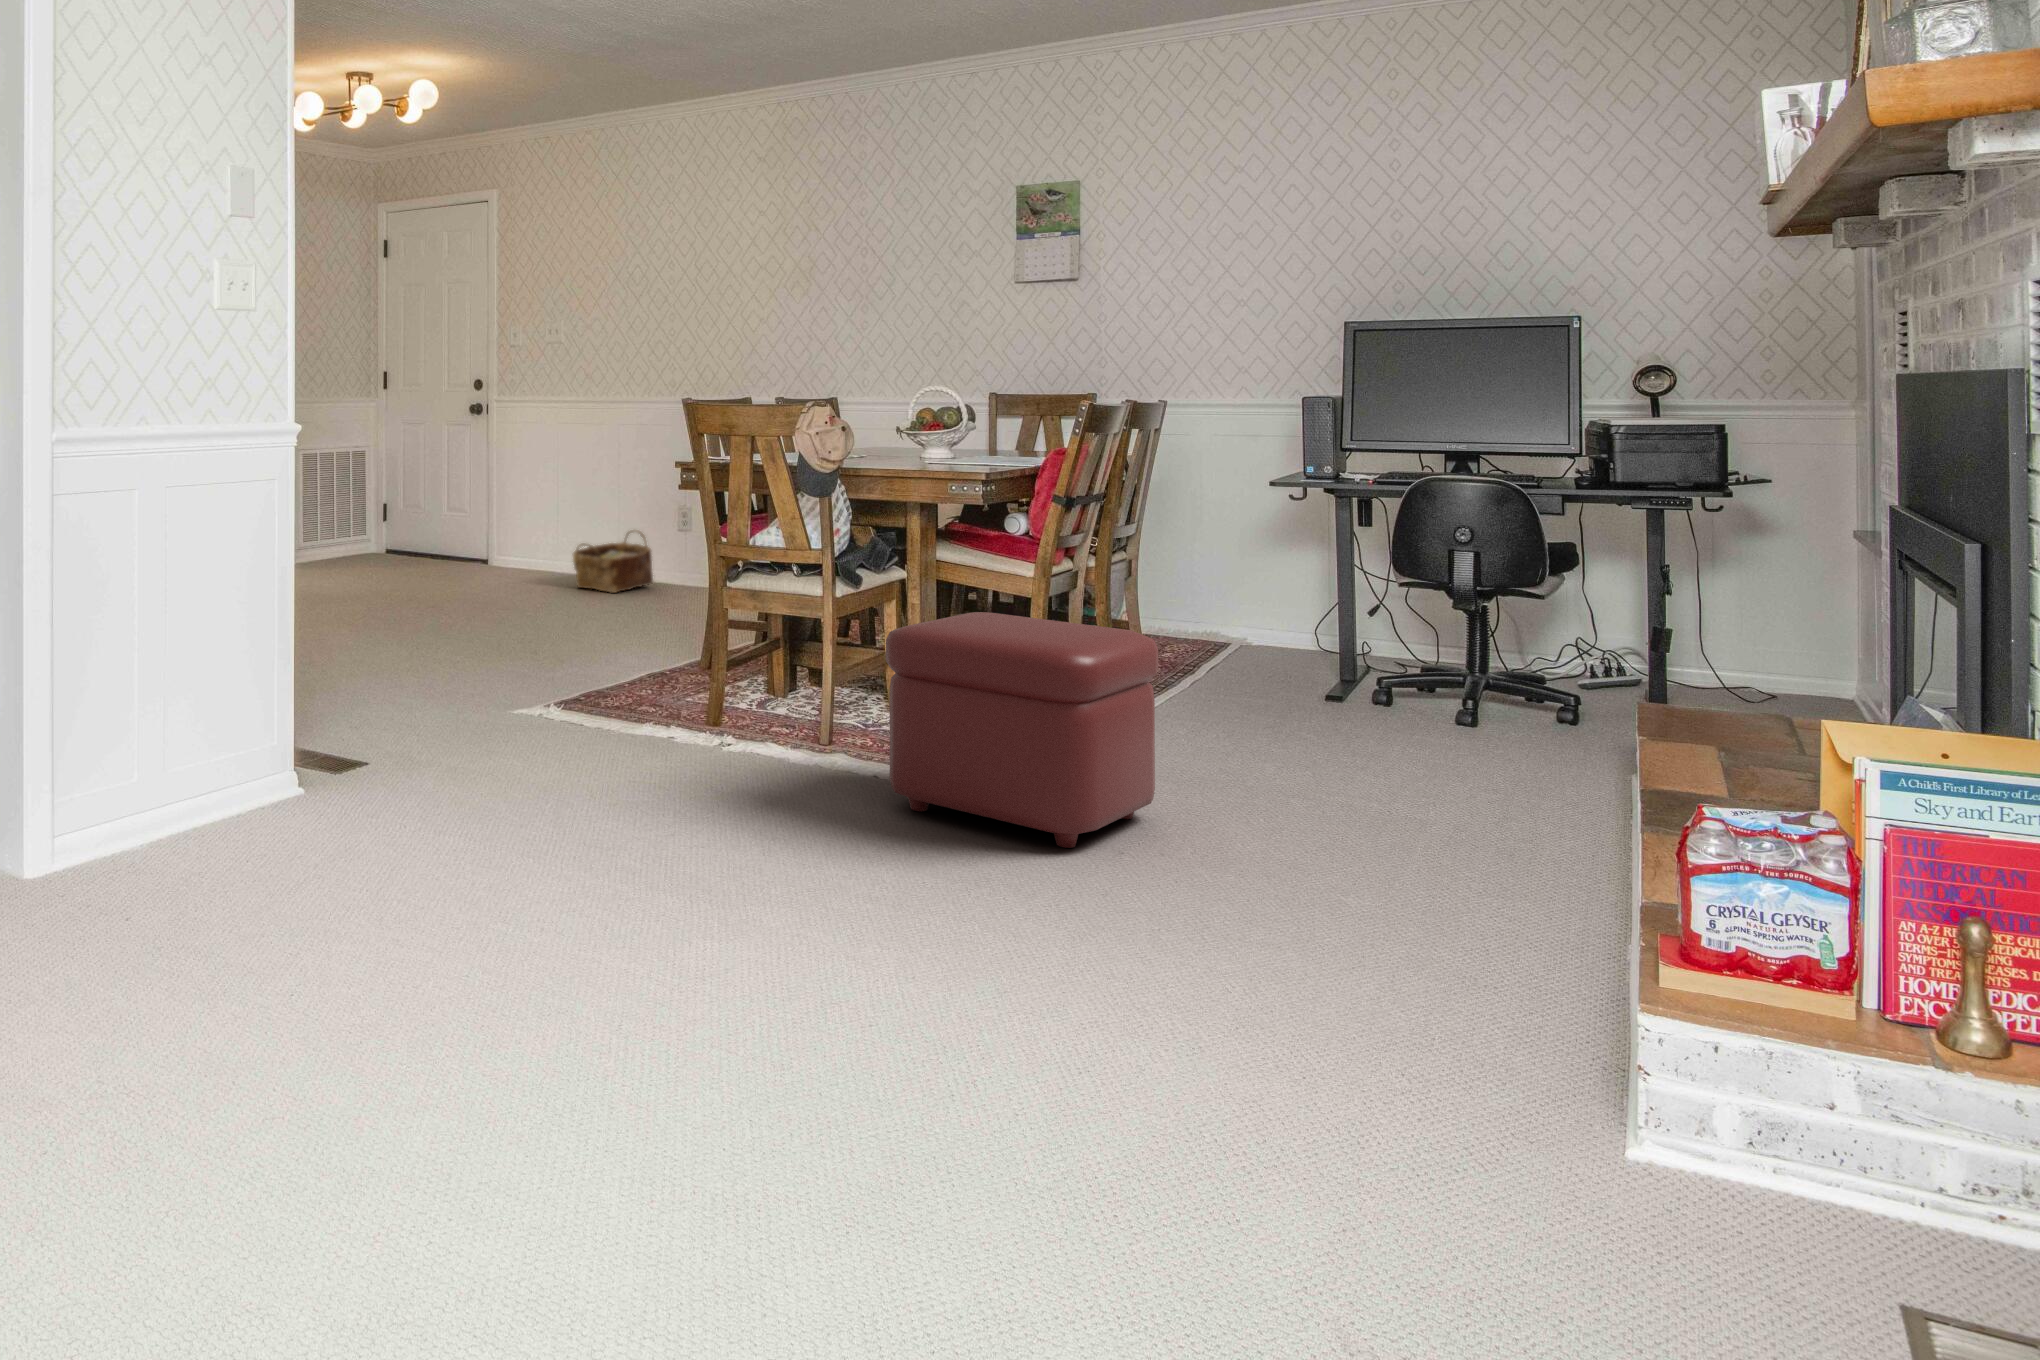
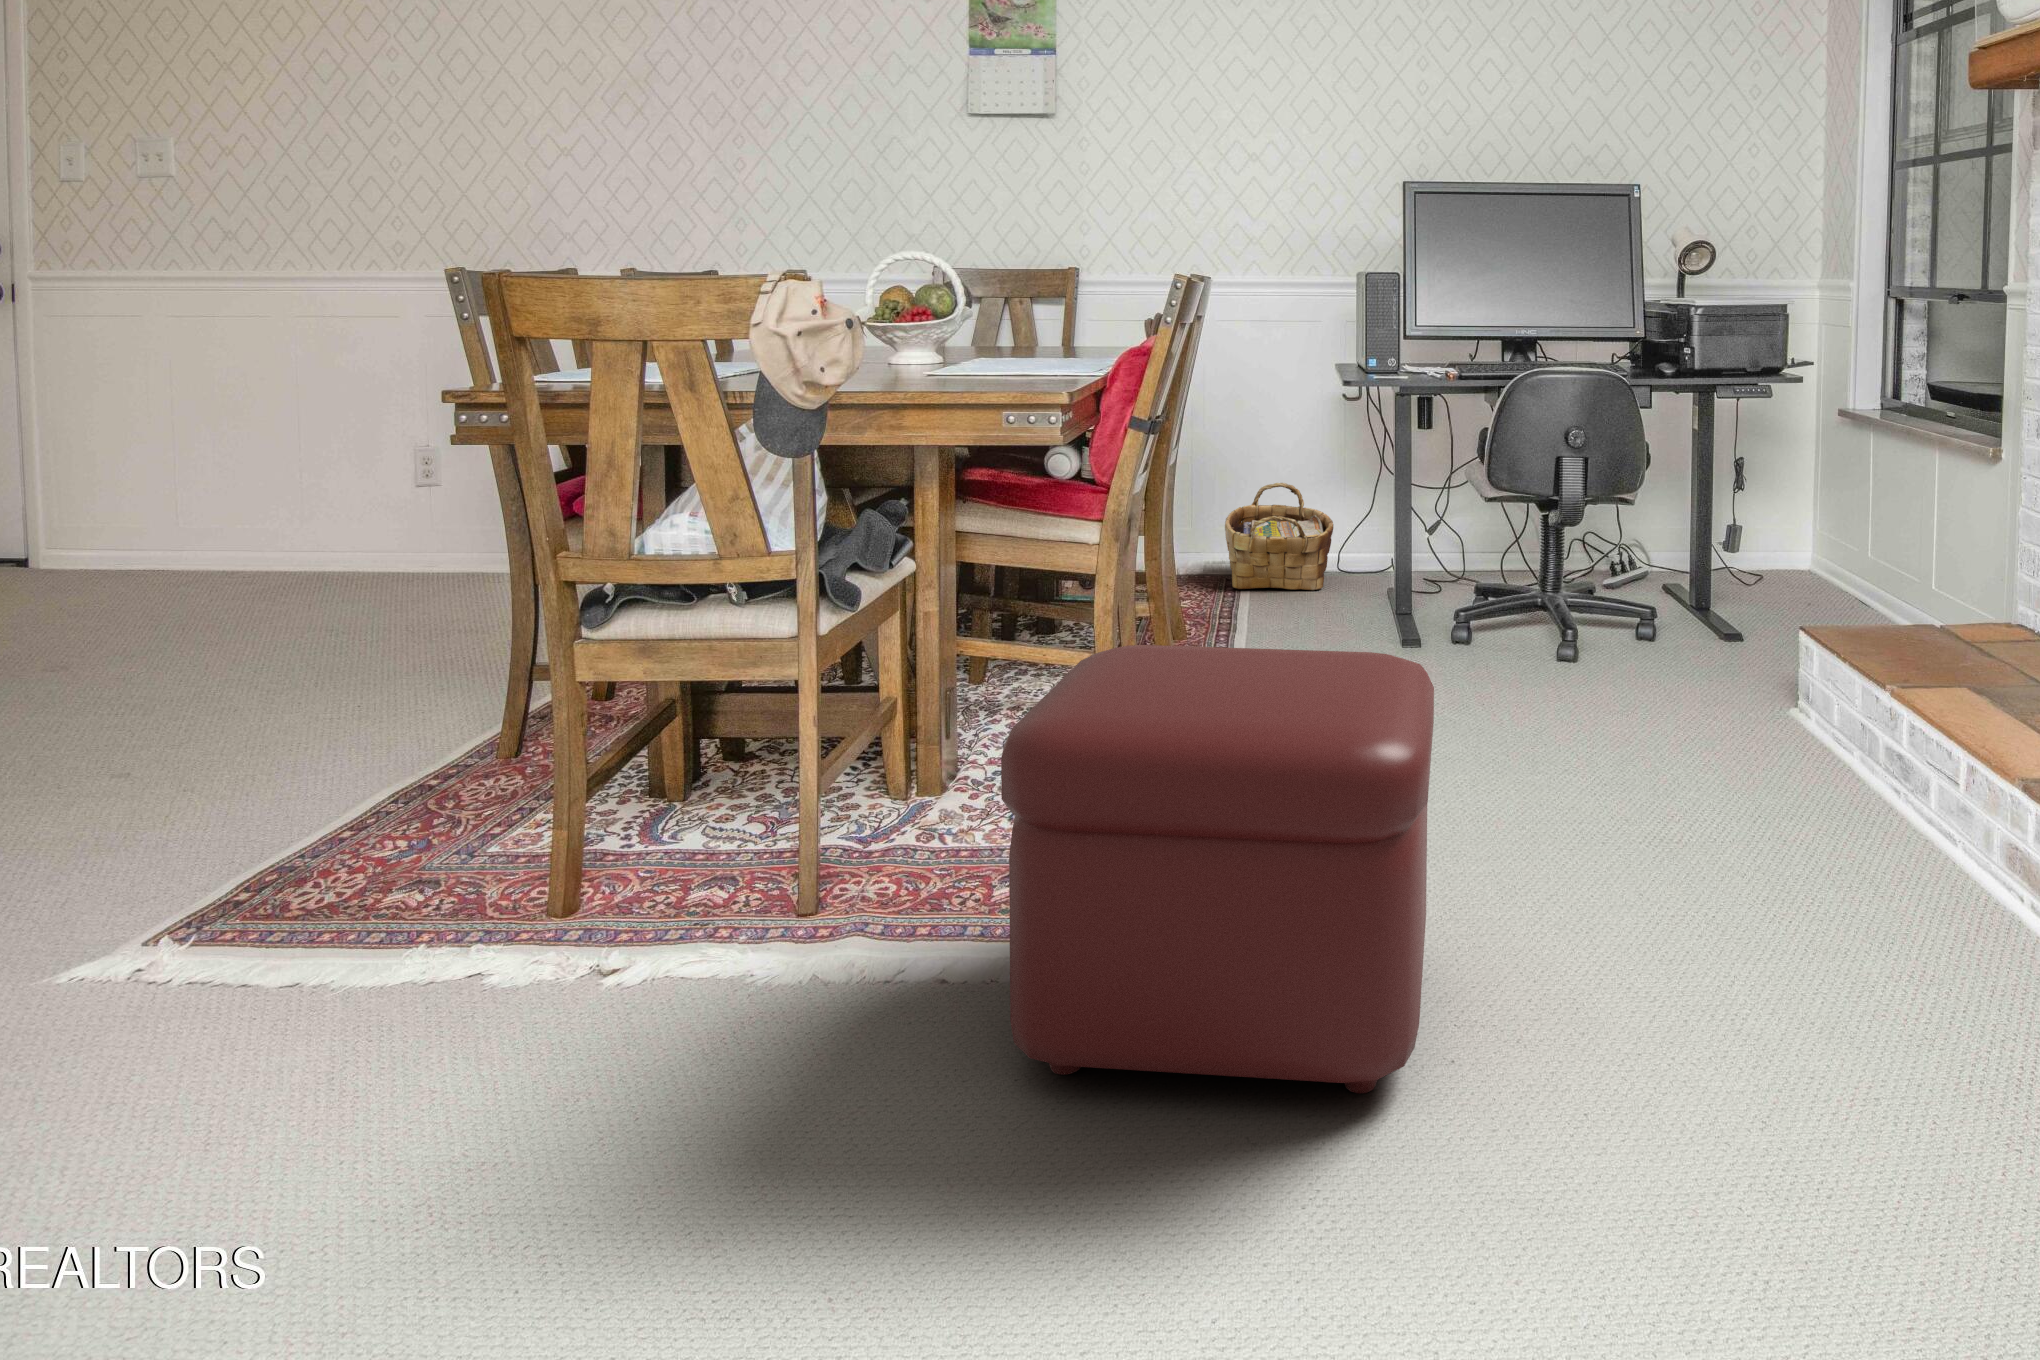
woven basket: present [573,530,653,593] -> present [1225,483,1333,590]

